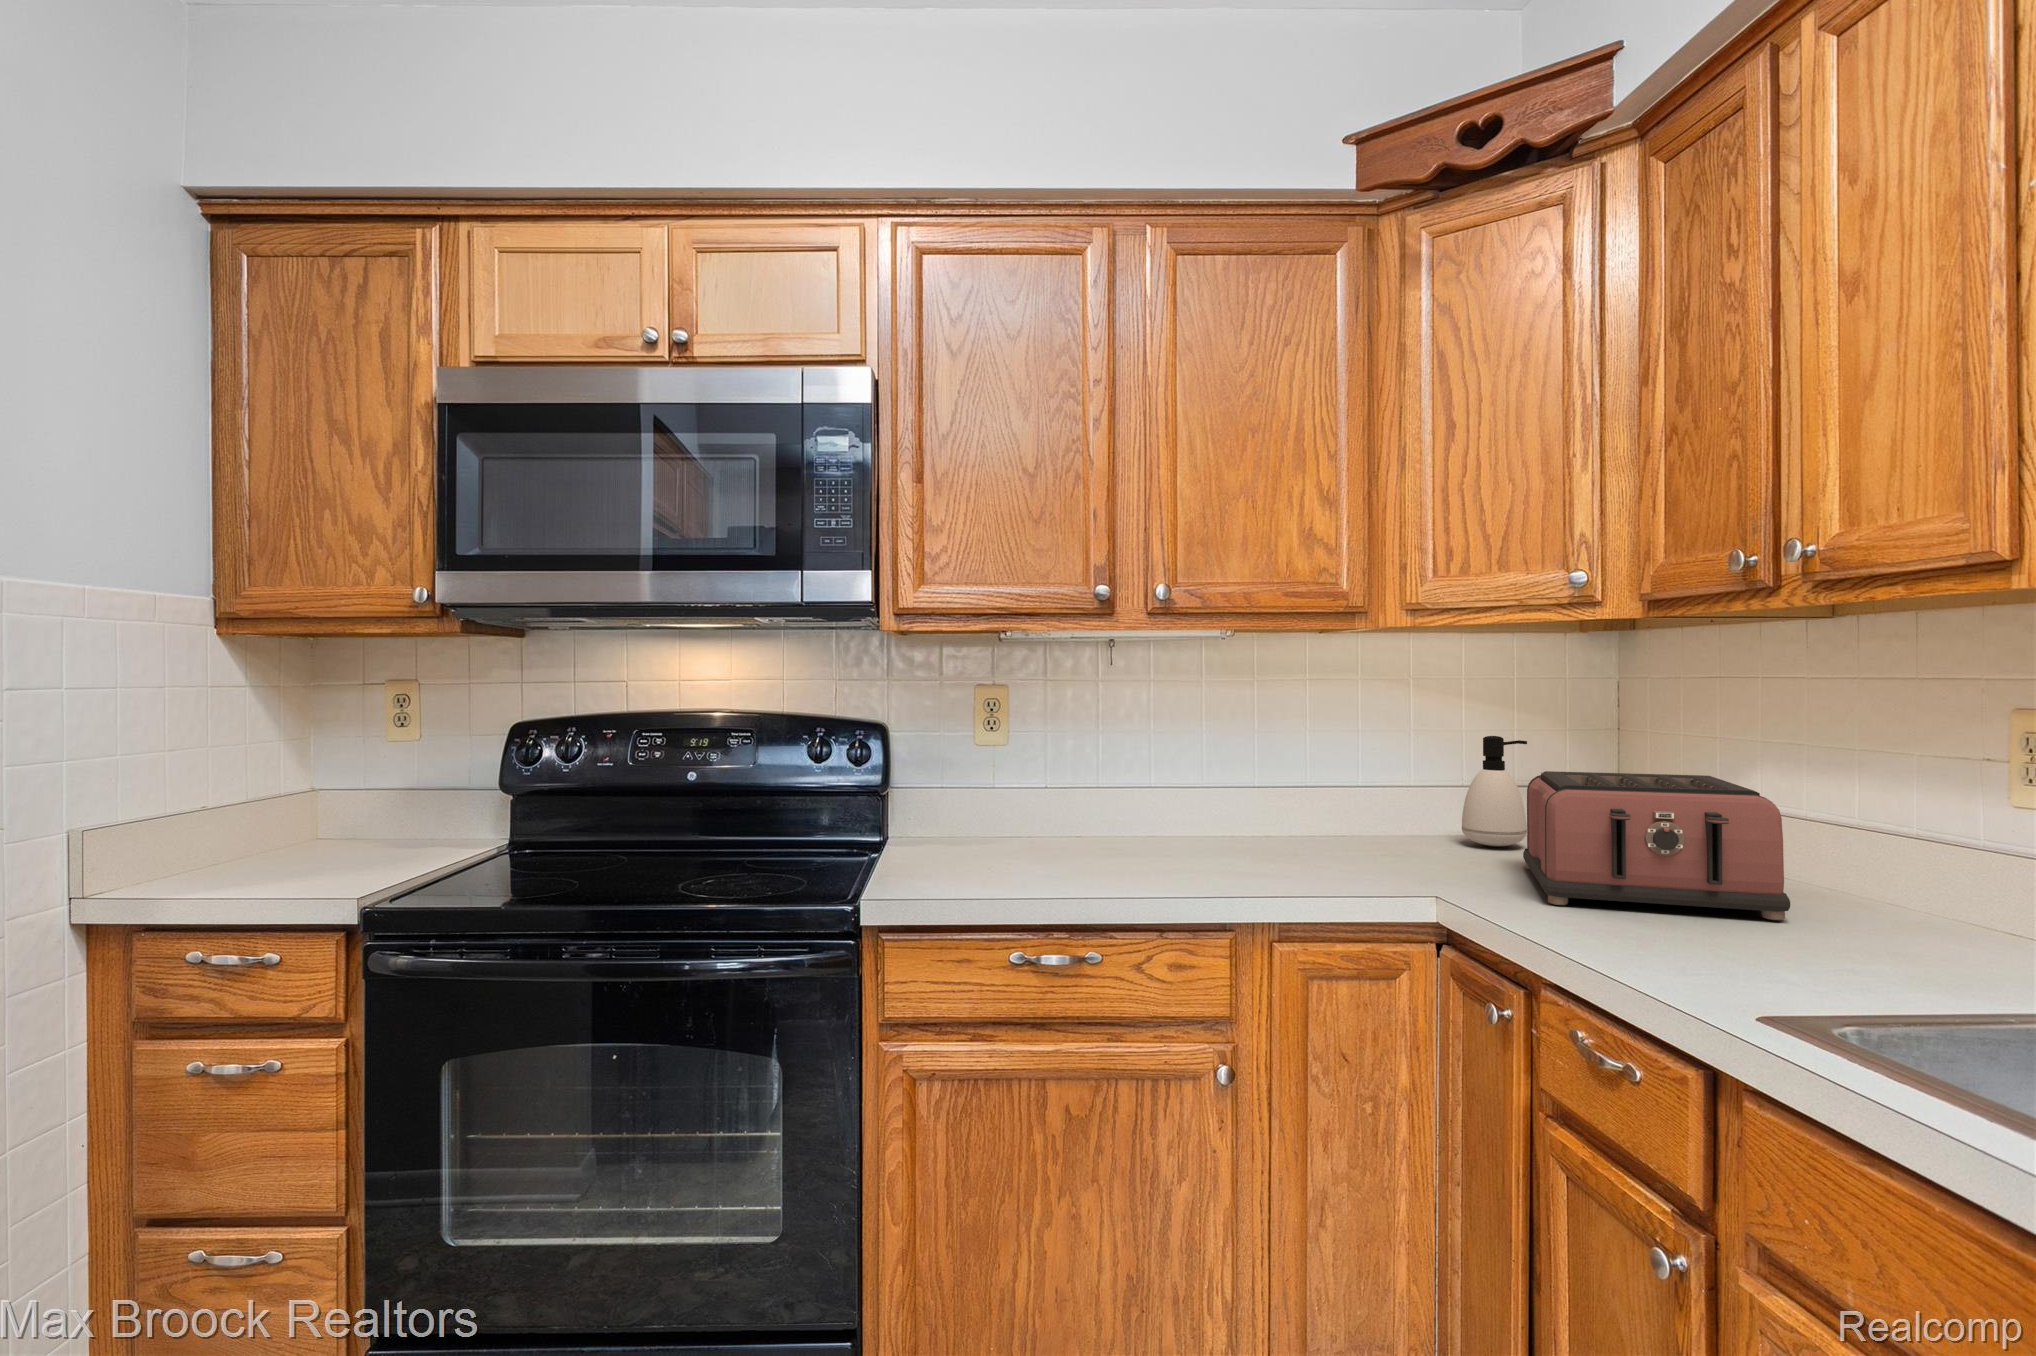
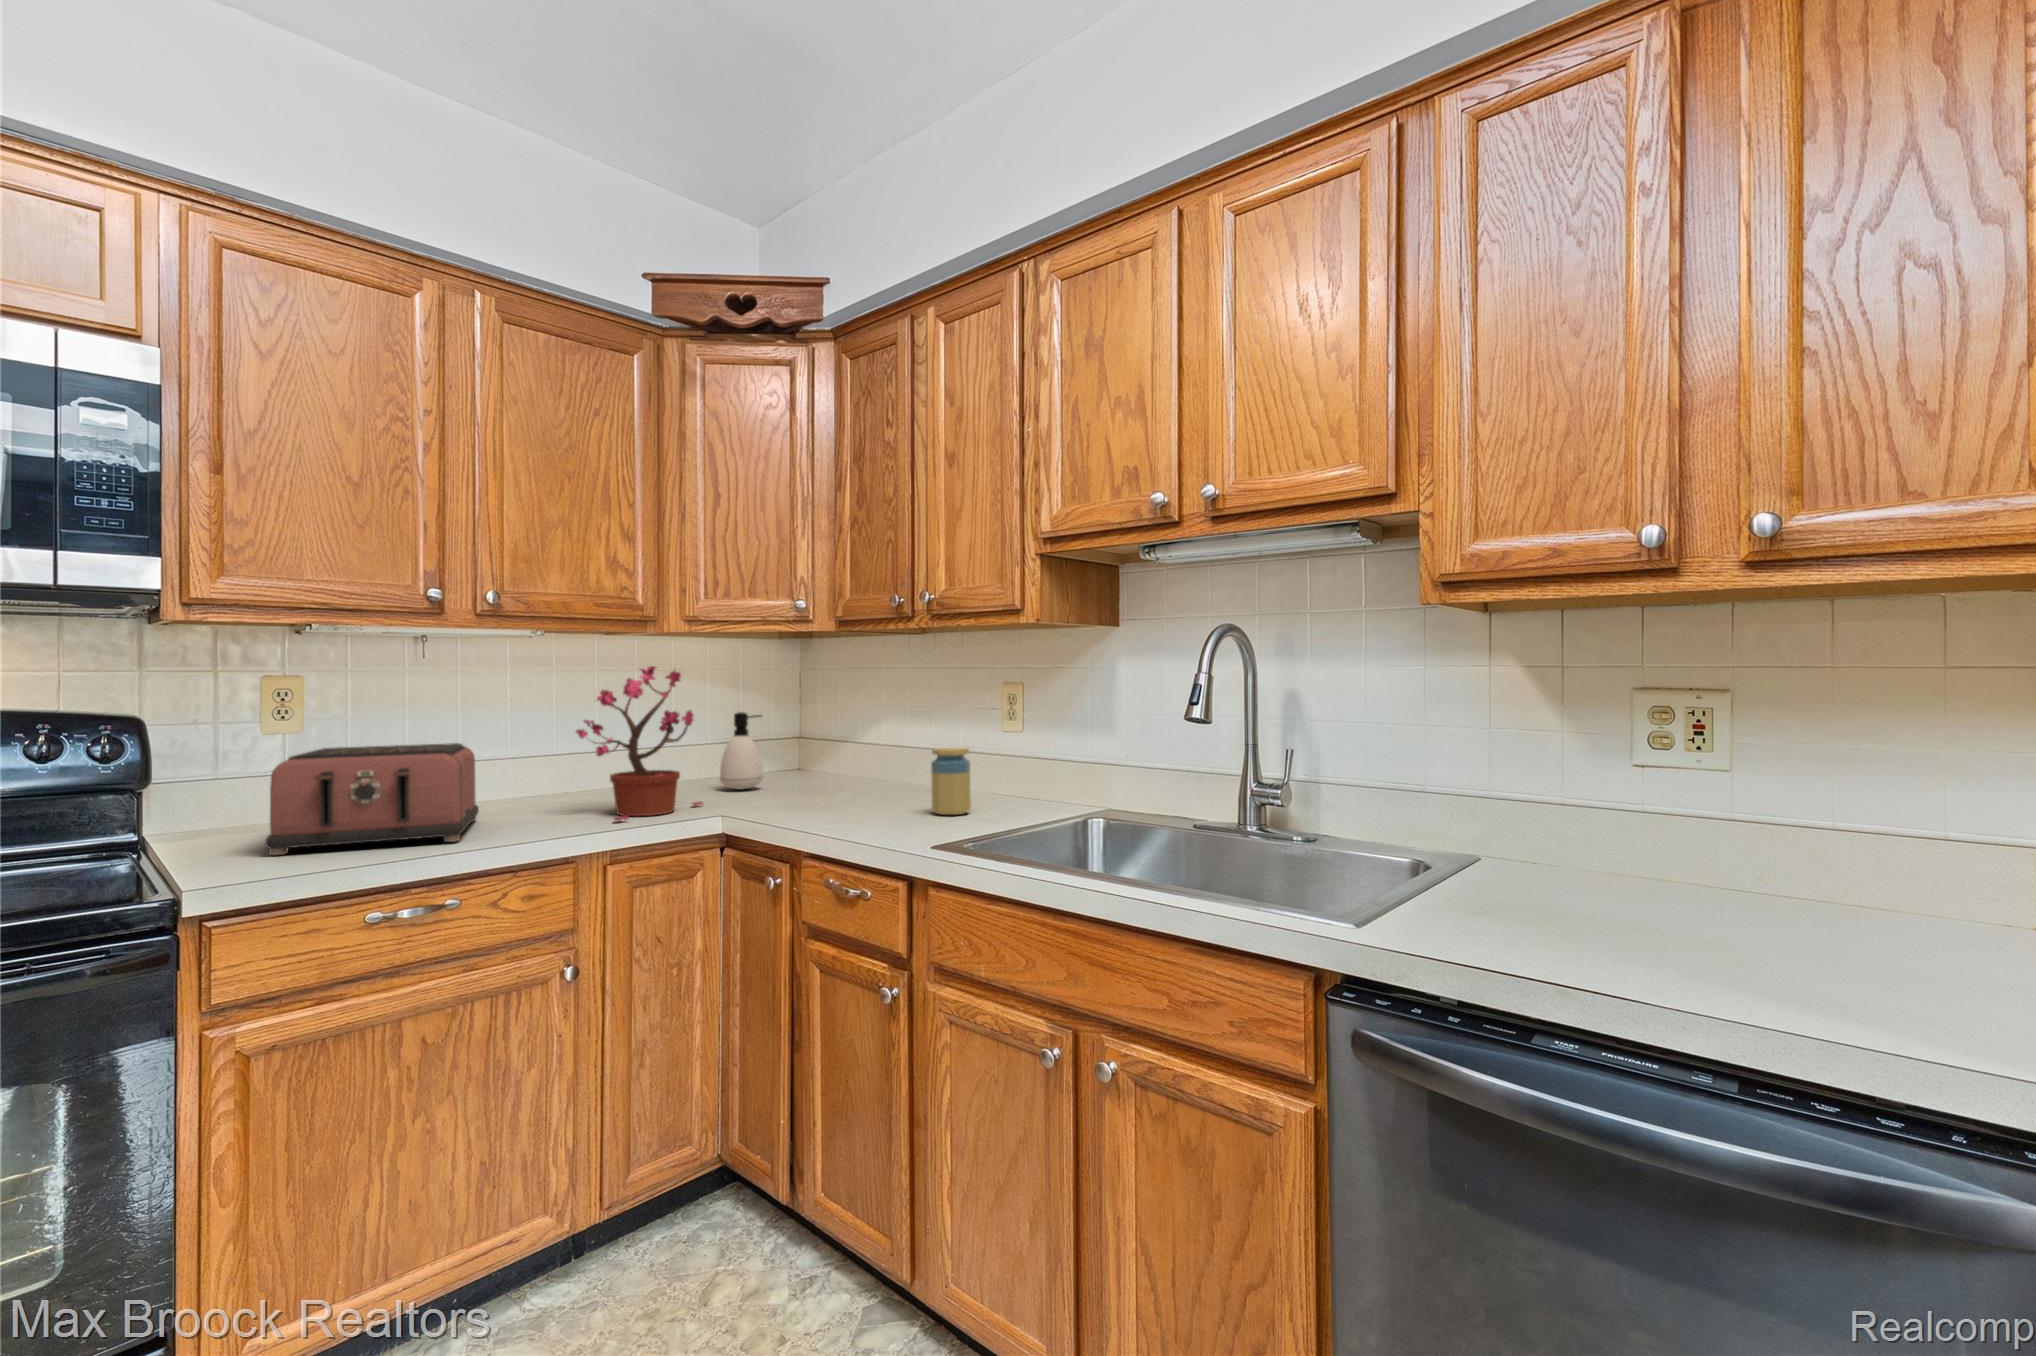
potted plant: none [1256,672,1424,880] -> present [576,666,703,821]
toaster: present [1523,771,1790,920] -> present [265,743,479,855]
jar: none [1829,831,1927,966] -> present [931,748,971,815]

